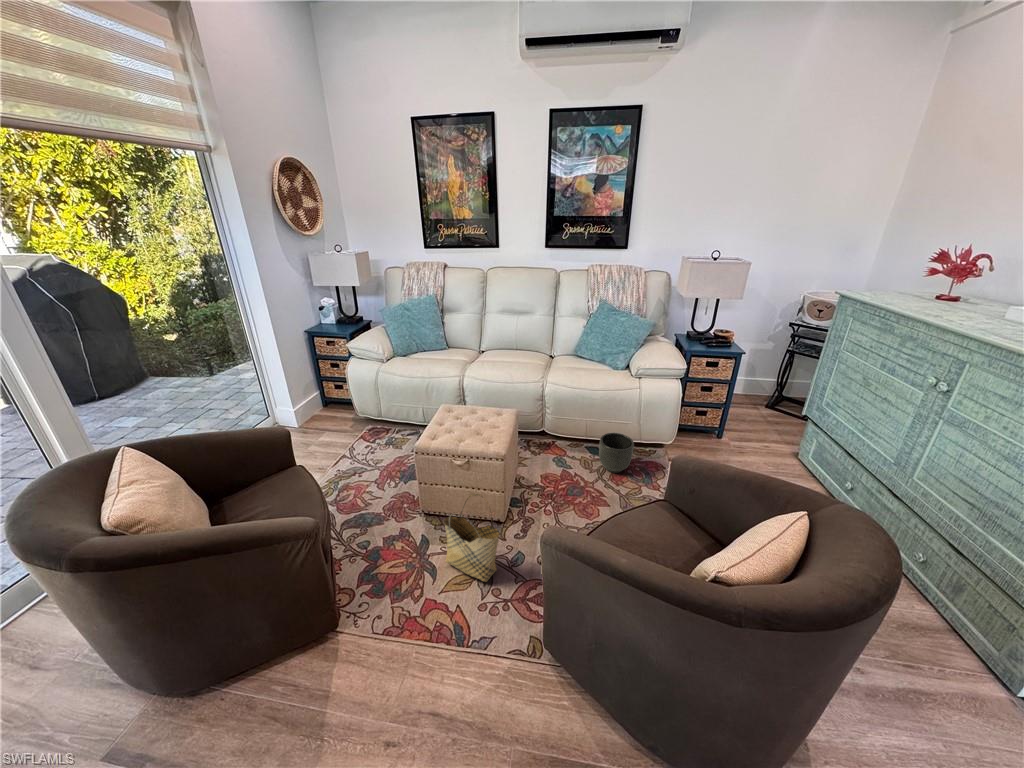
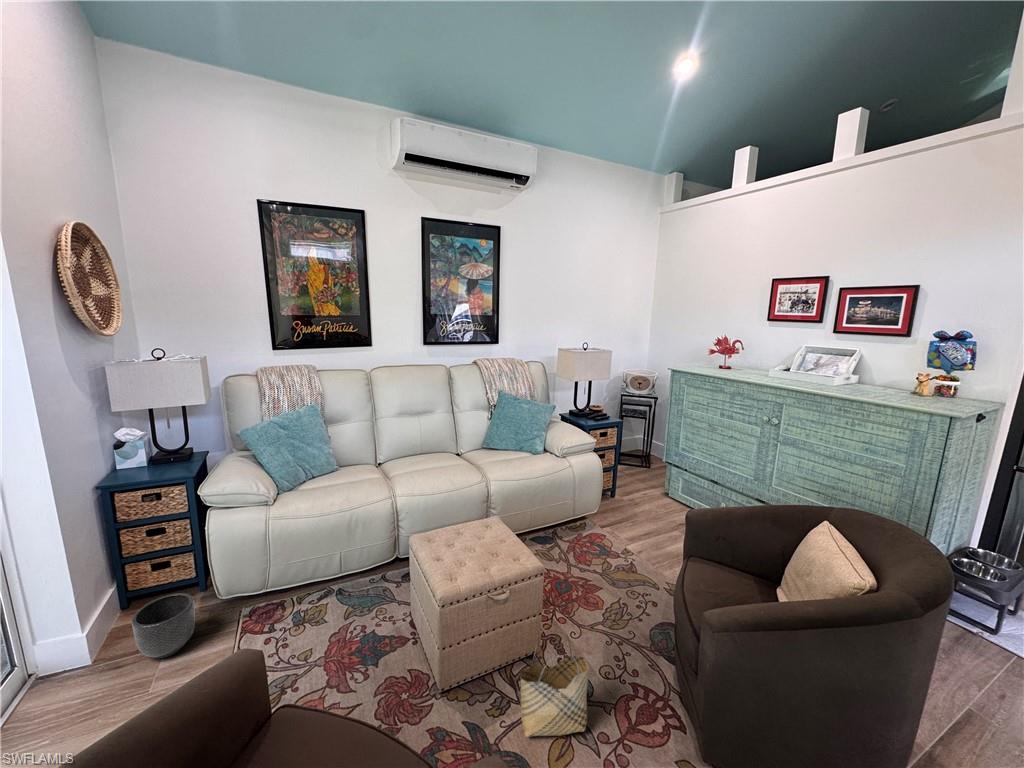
planter: present [599,433,634,473] -> present [132,593,195,658]

